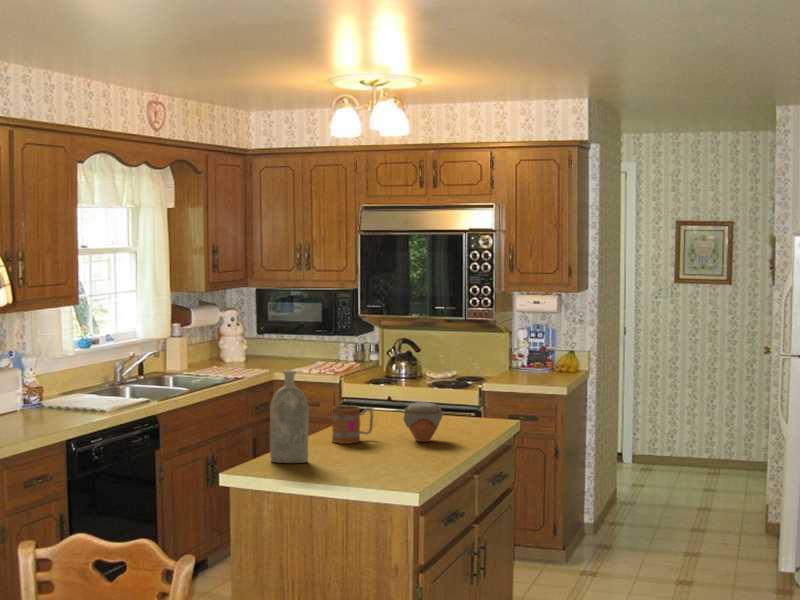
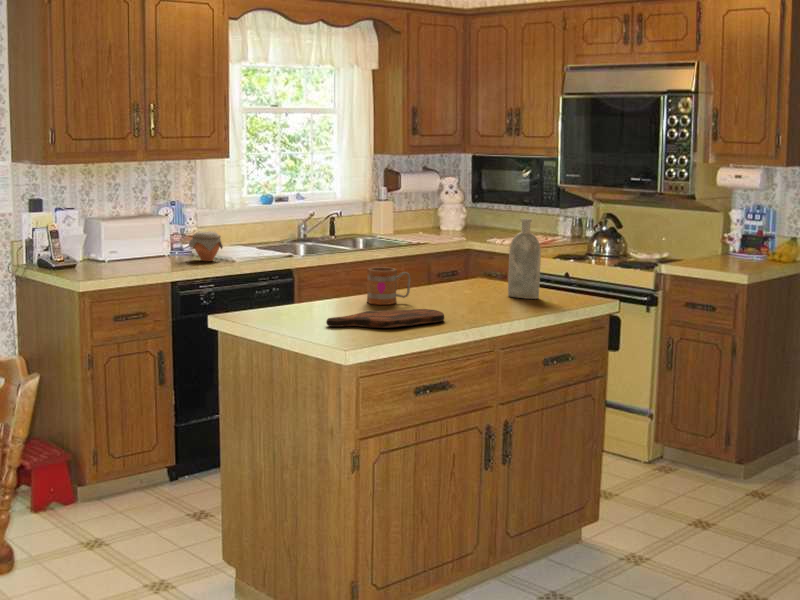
bottle: present [270,370,309,463] -> present [508,218,541,299]
jar: present [403,402,444,442] -> present [189,231,223,261]
cutting board: none [352,444,444,471] -> present [326,309,444,328]

